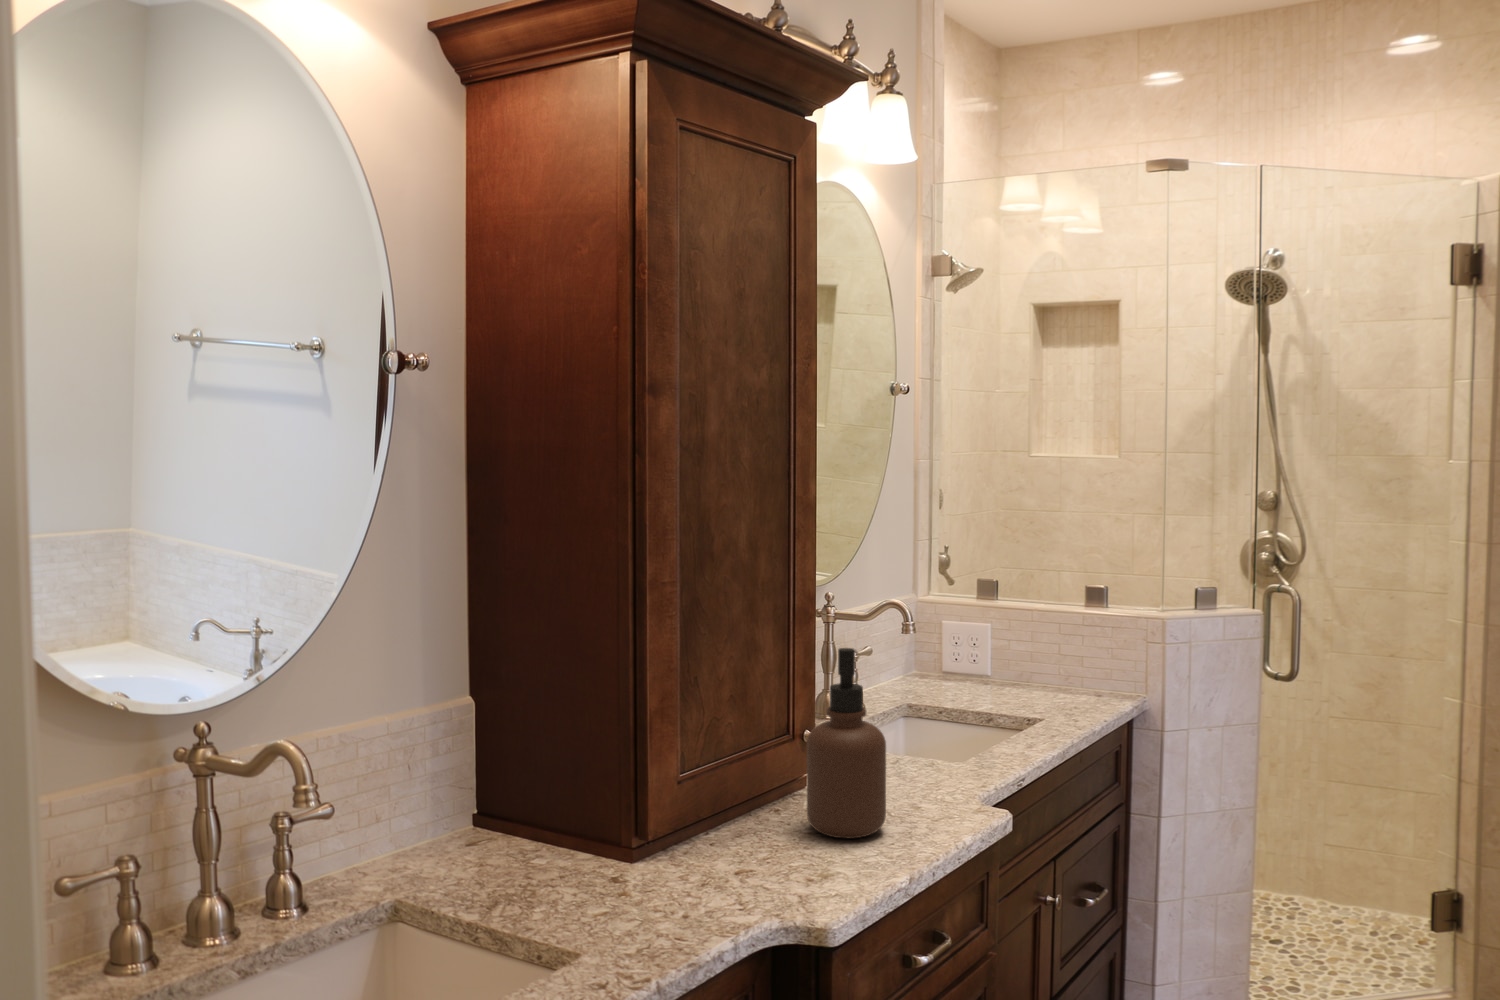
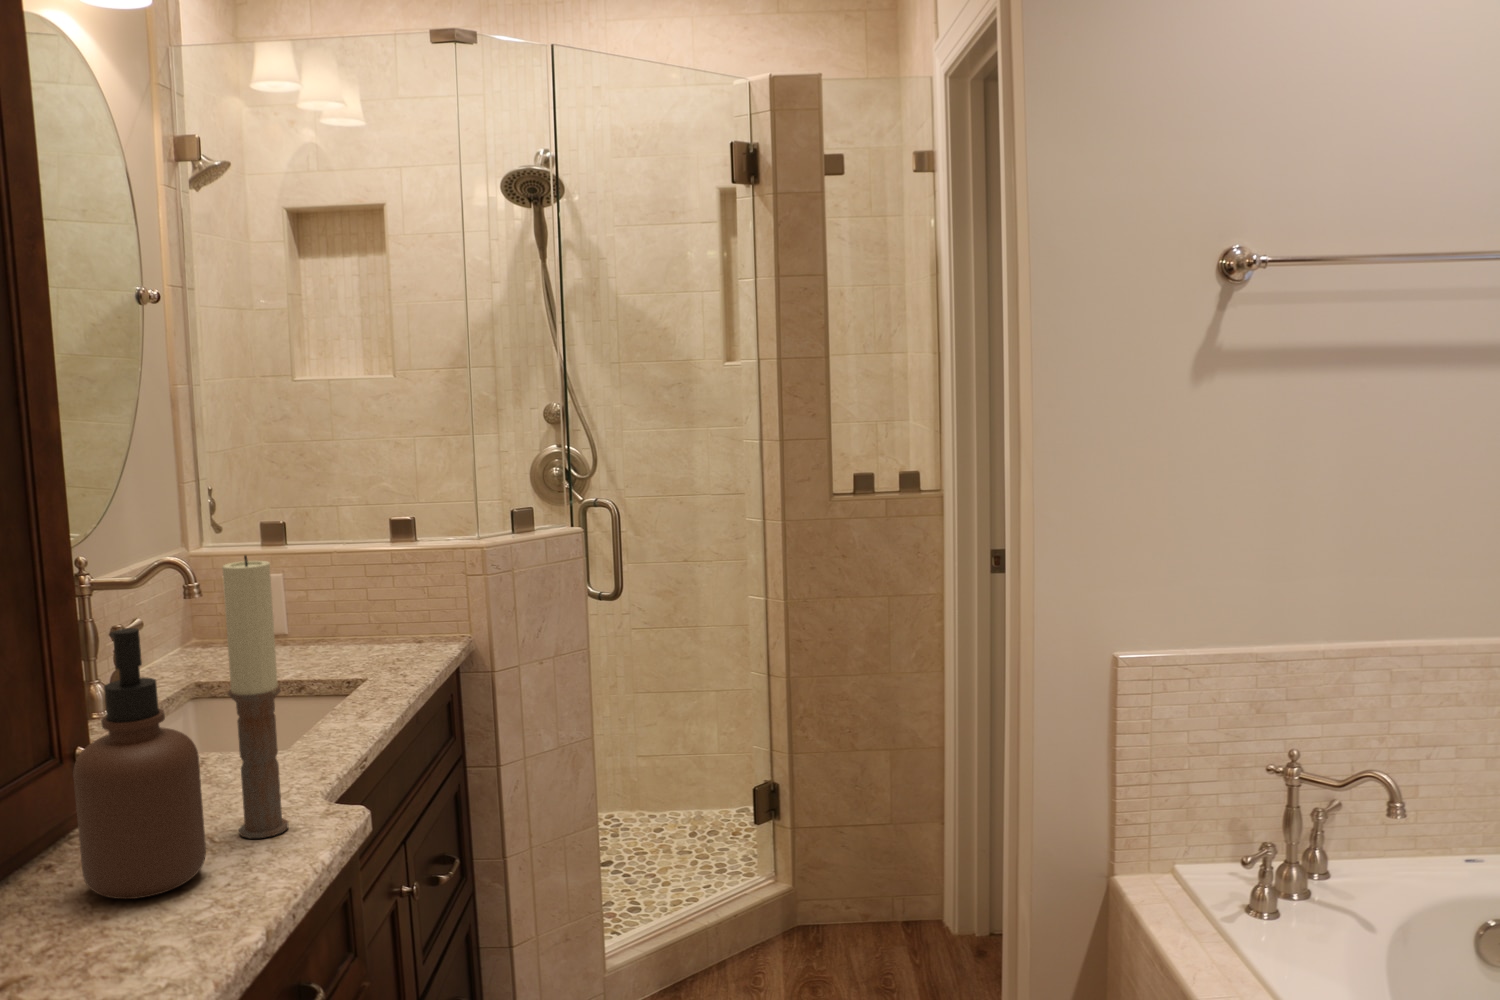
candle: none [913,606,950,818] -> present [222,555,288,838]

